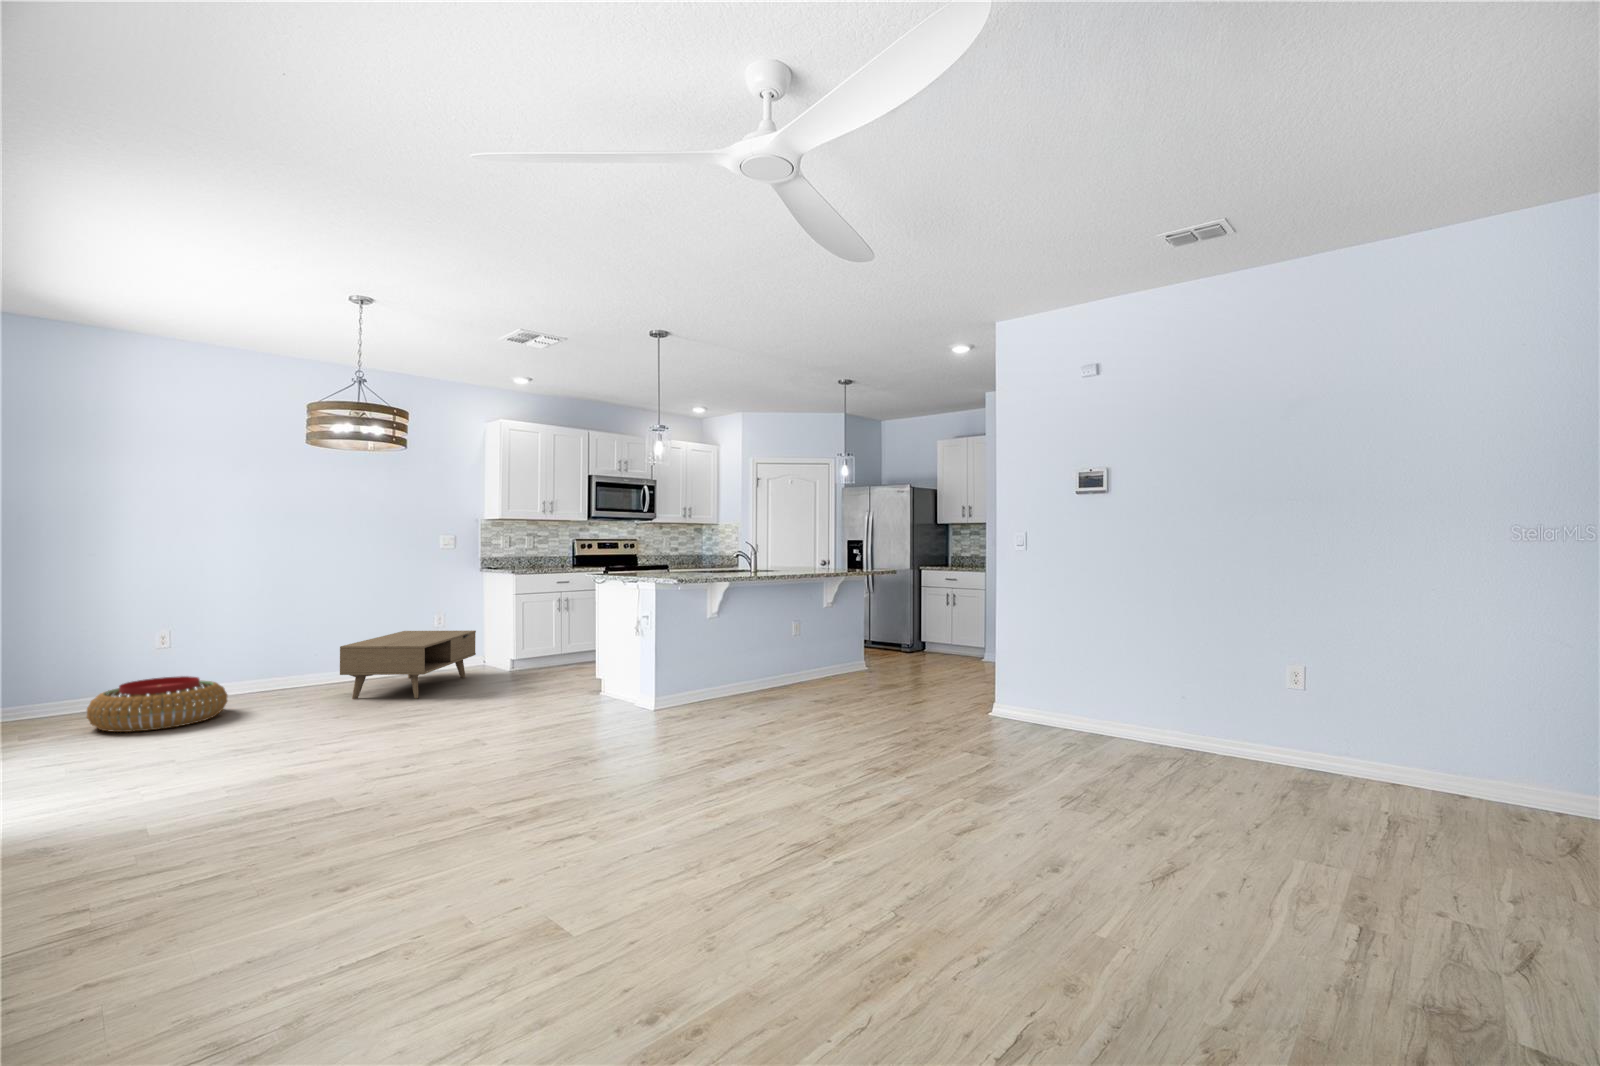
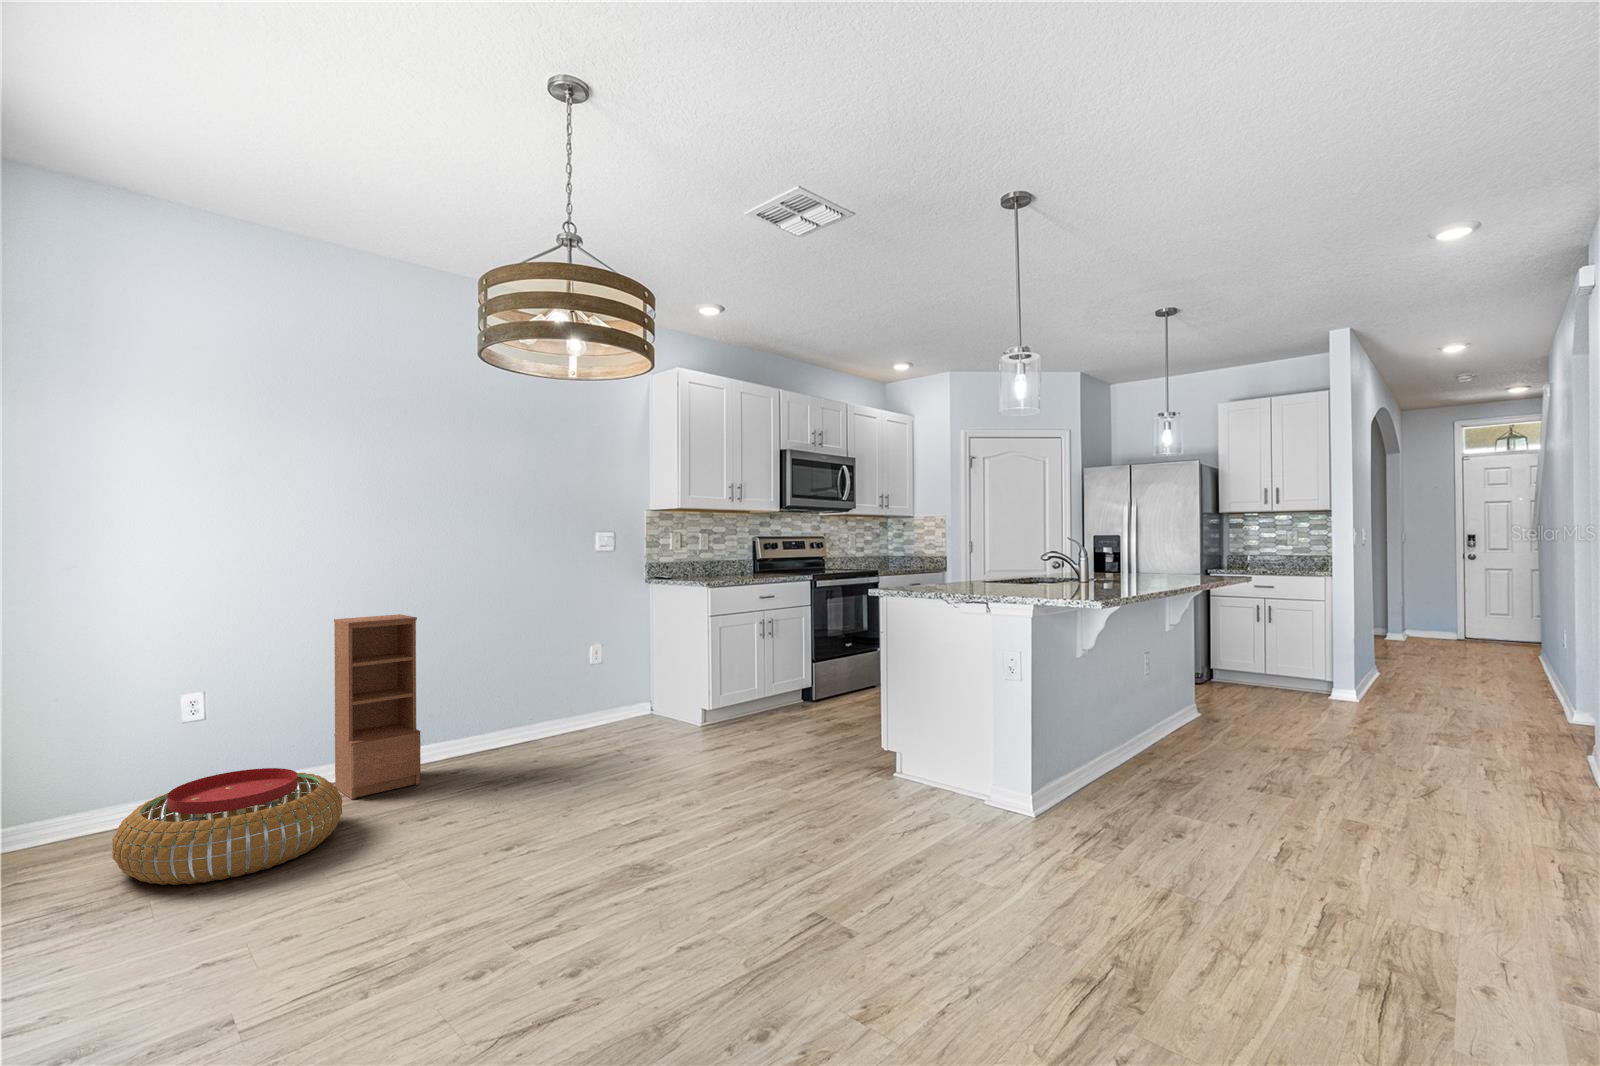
bookcase: none [235,588,290,702] -> present [334,614,421,799]
coffee table: present [340,630,476,699] -> none [505,670,666,790]

